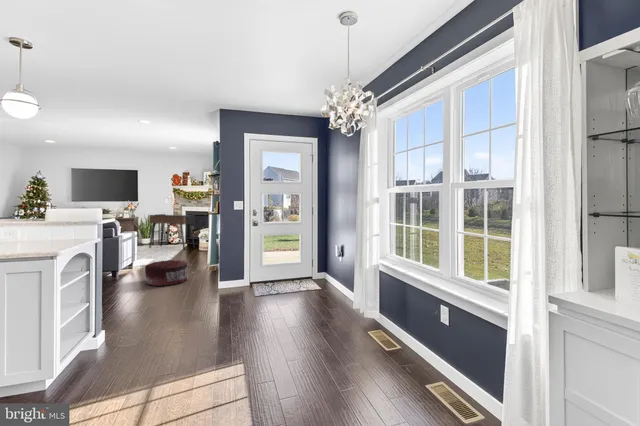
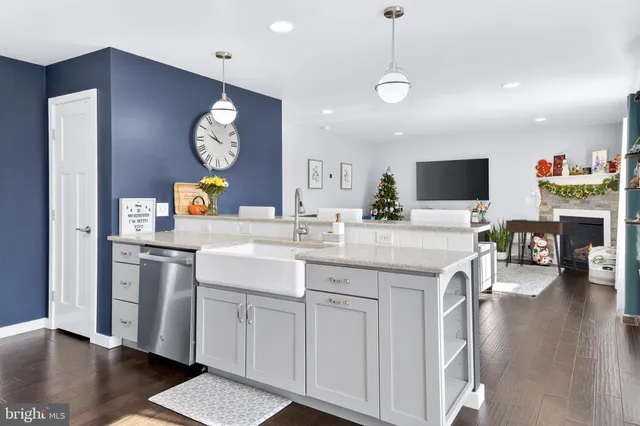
pouf: present [145,260,188,286] -> none [517,289,589,332]

